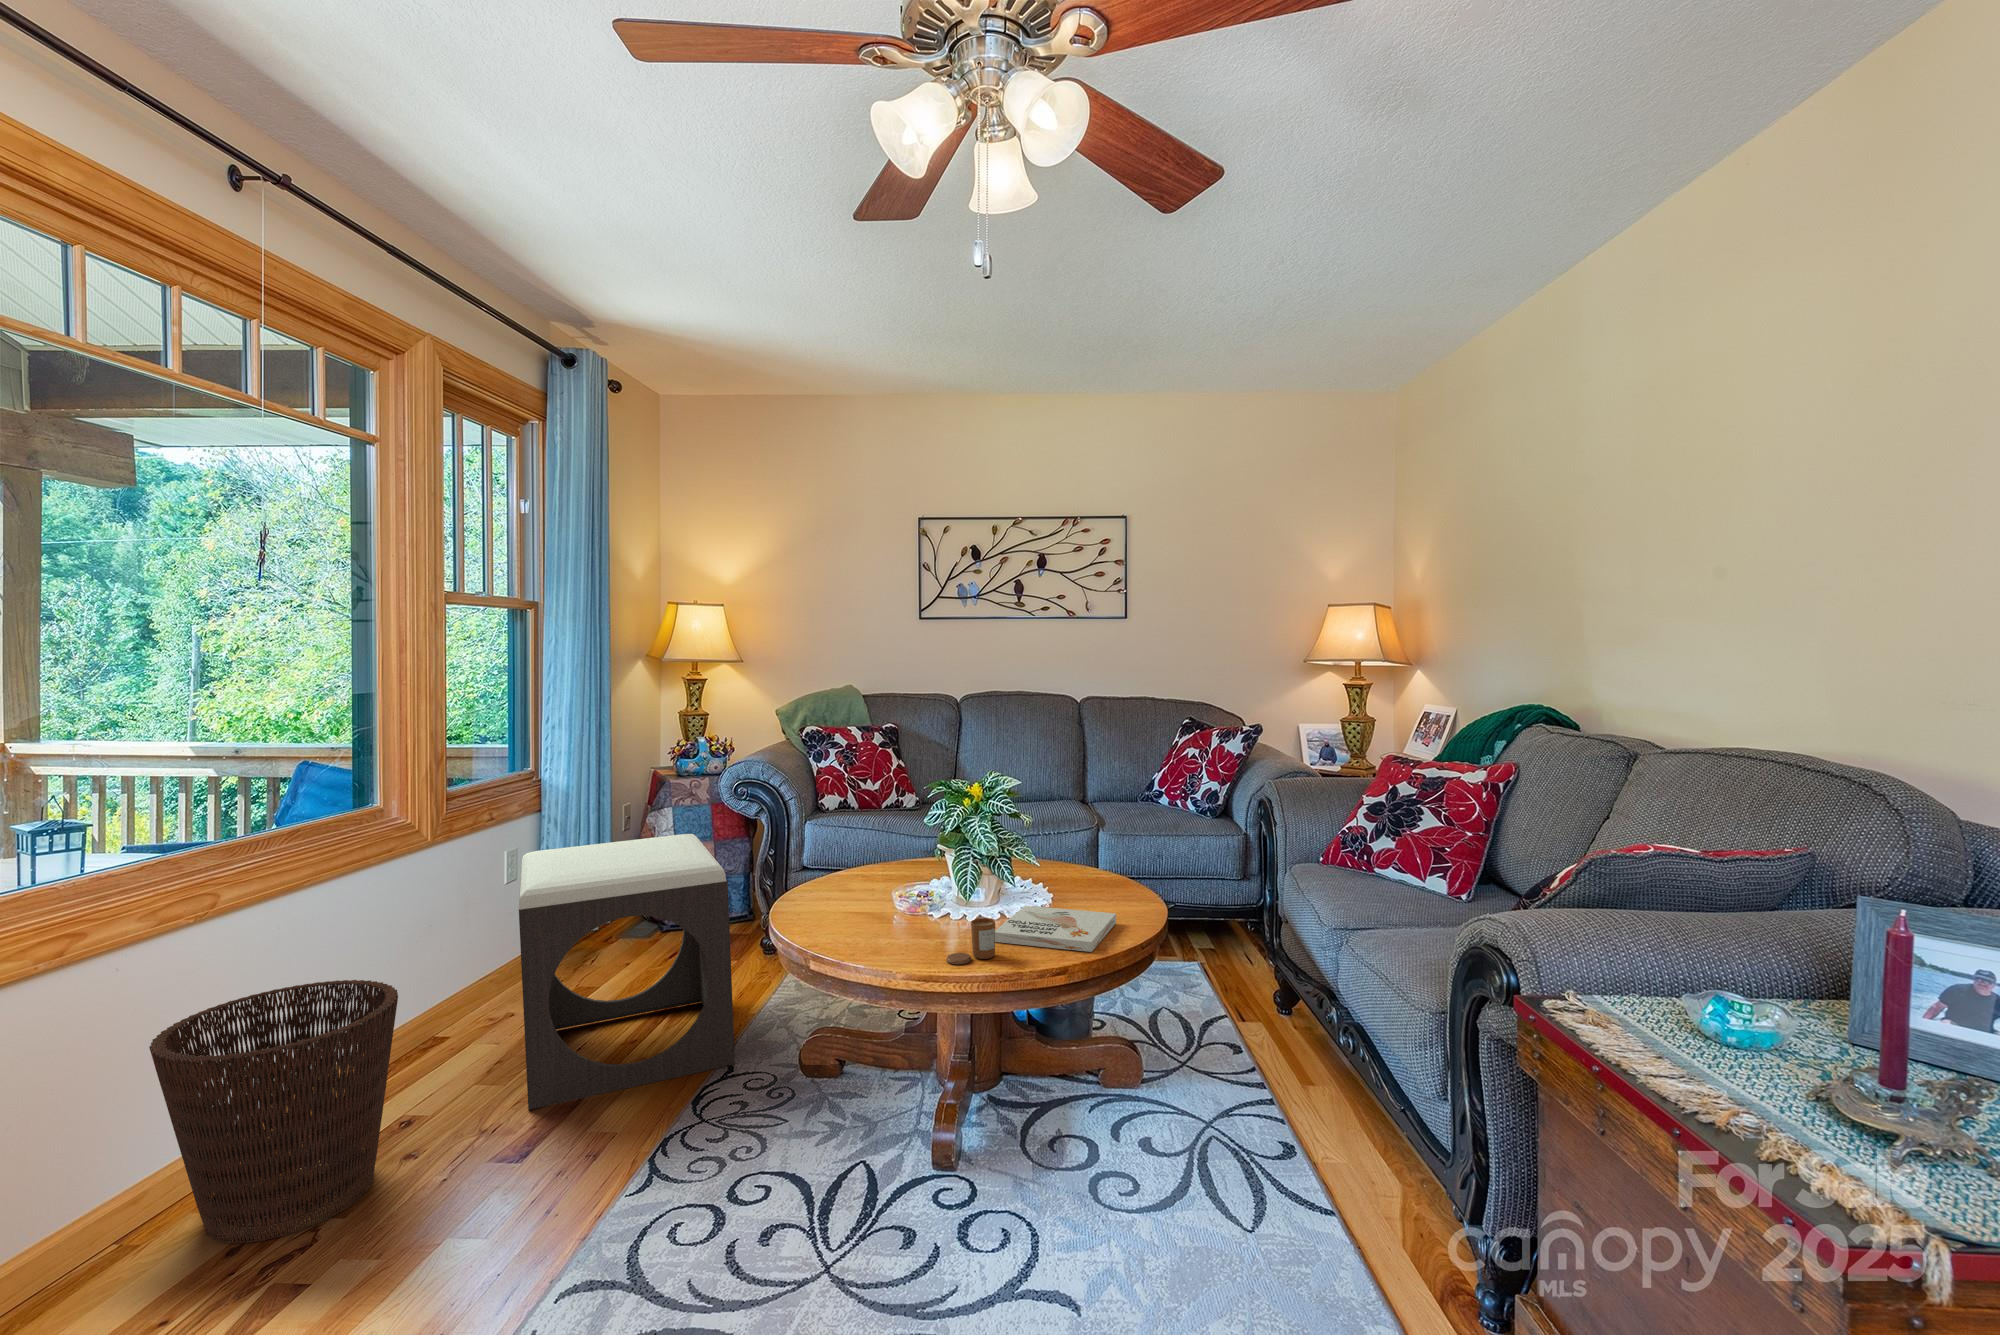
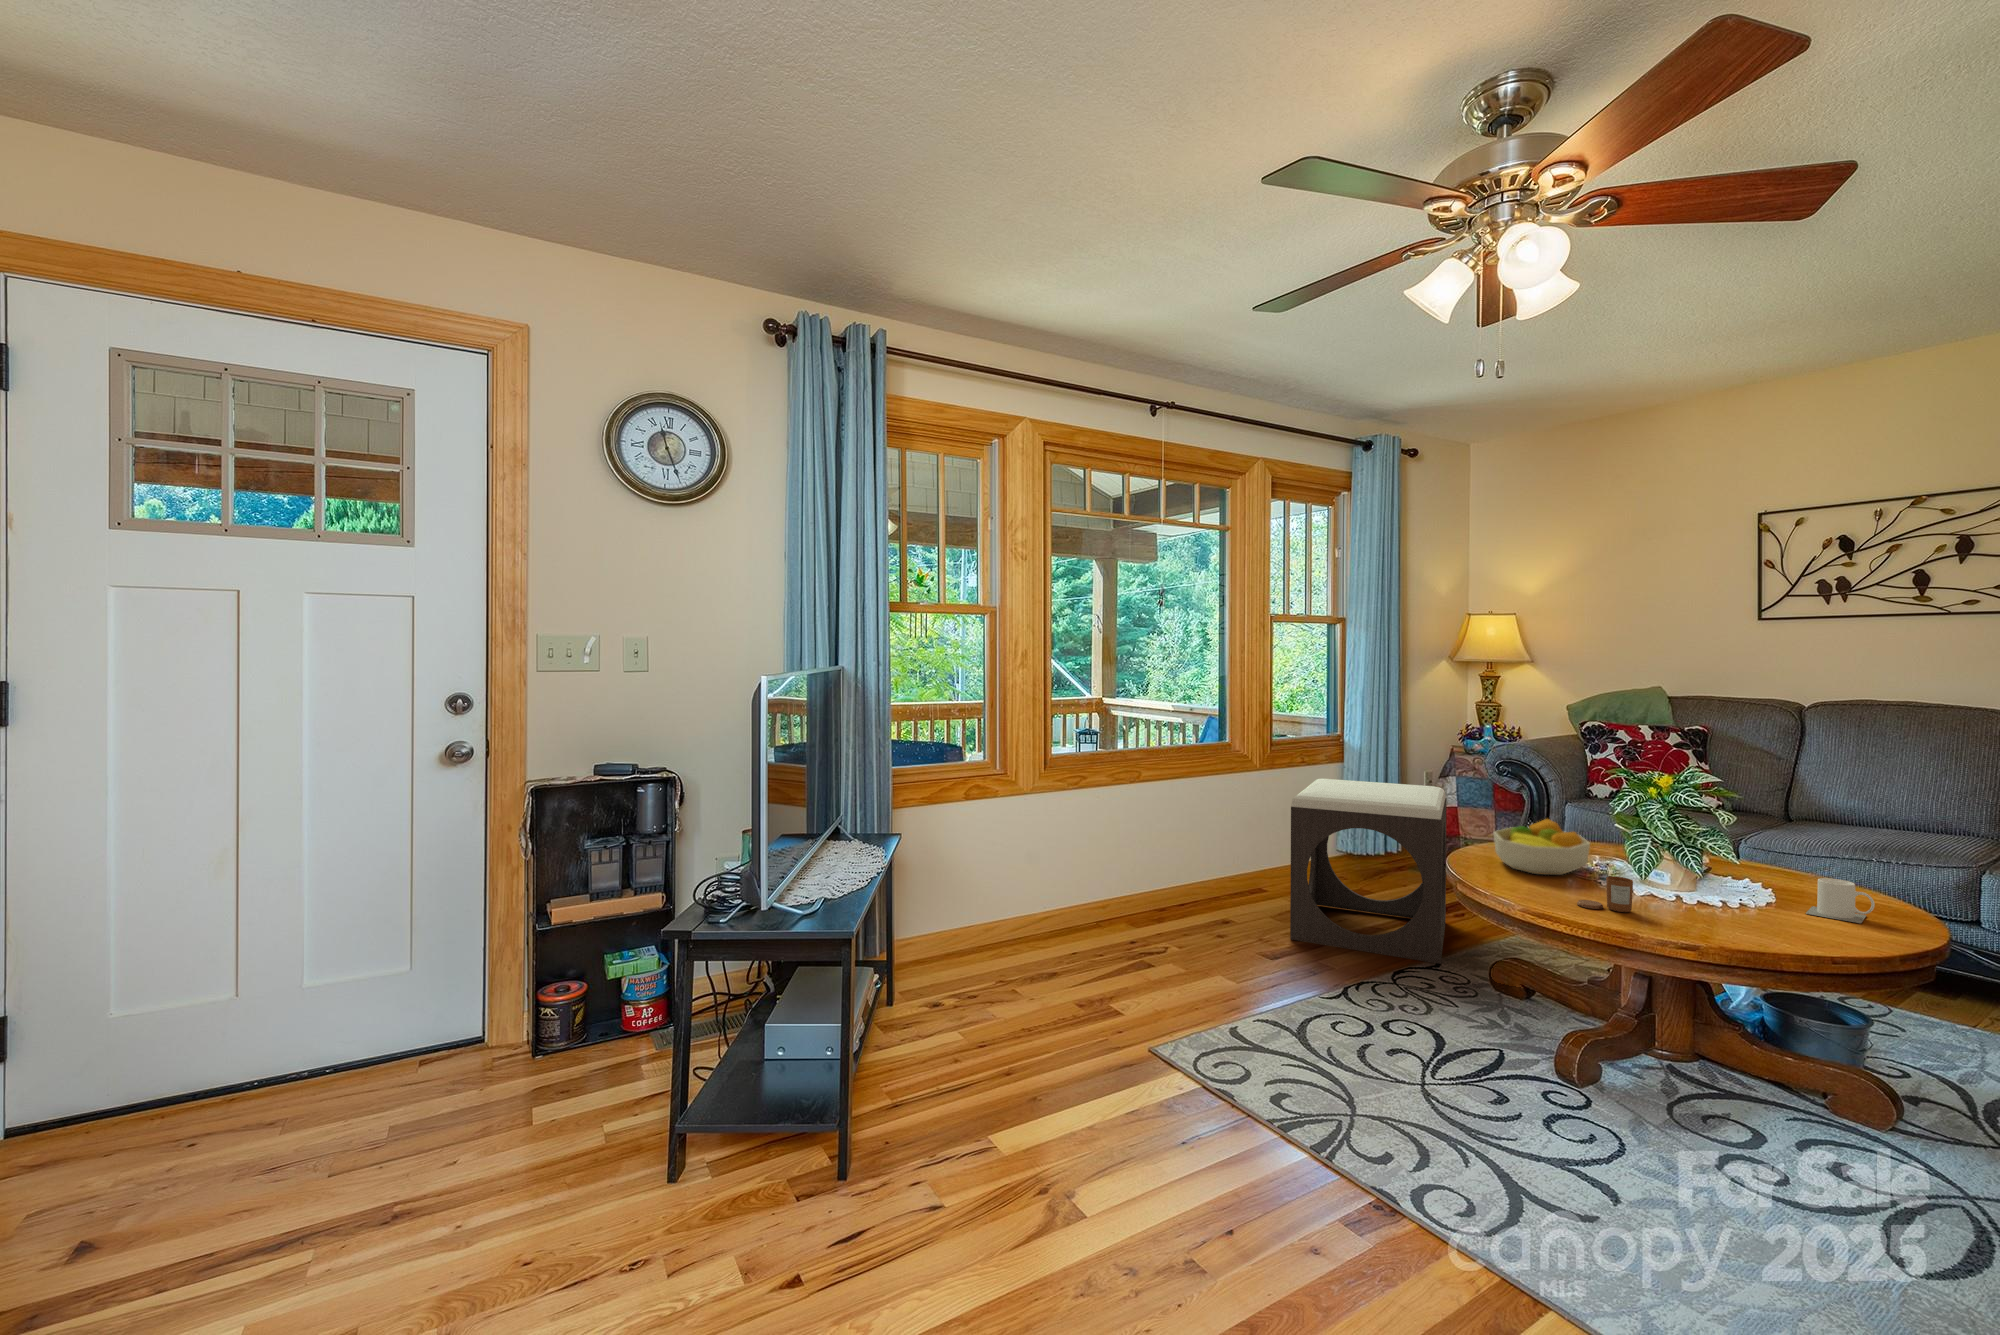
fruit bowl: none [816,859,913,932] -> present [1494,819,1590,875]
mug: none [1084,868,1129,908] -> present [1806,878,1875,923]
book: present [995,906,1116,952] -> none [1644,891,1819,936]
basket: present [149,980,398,1243] -> none [1107,822,1217,947]

